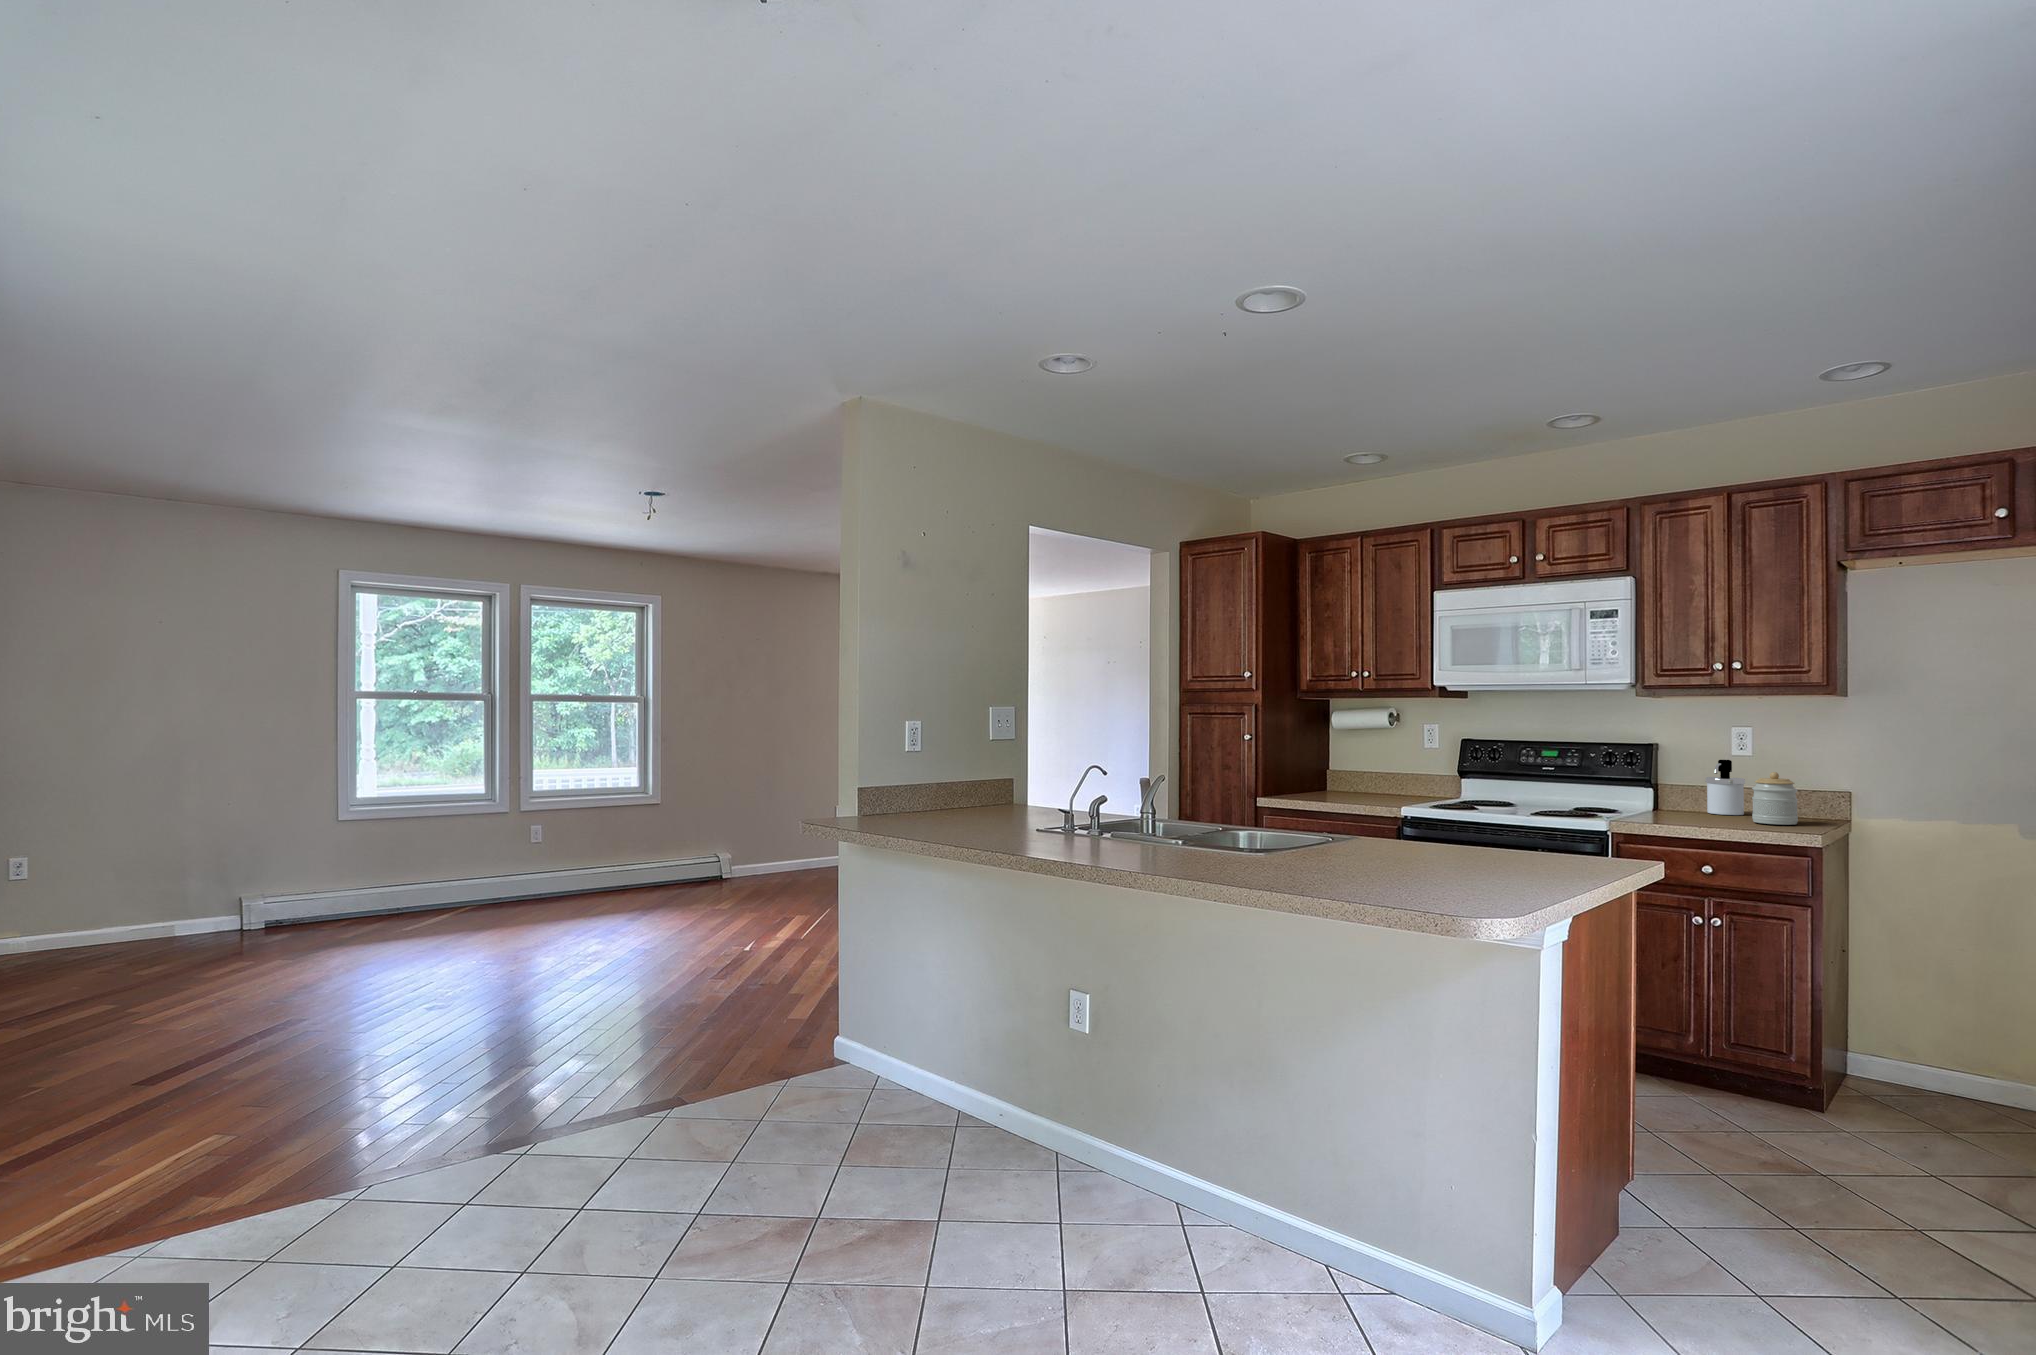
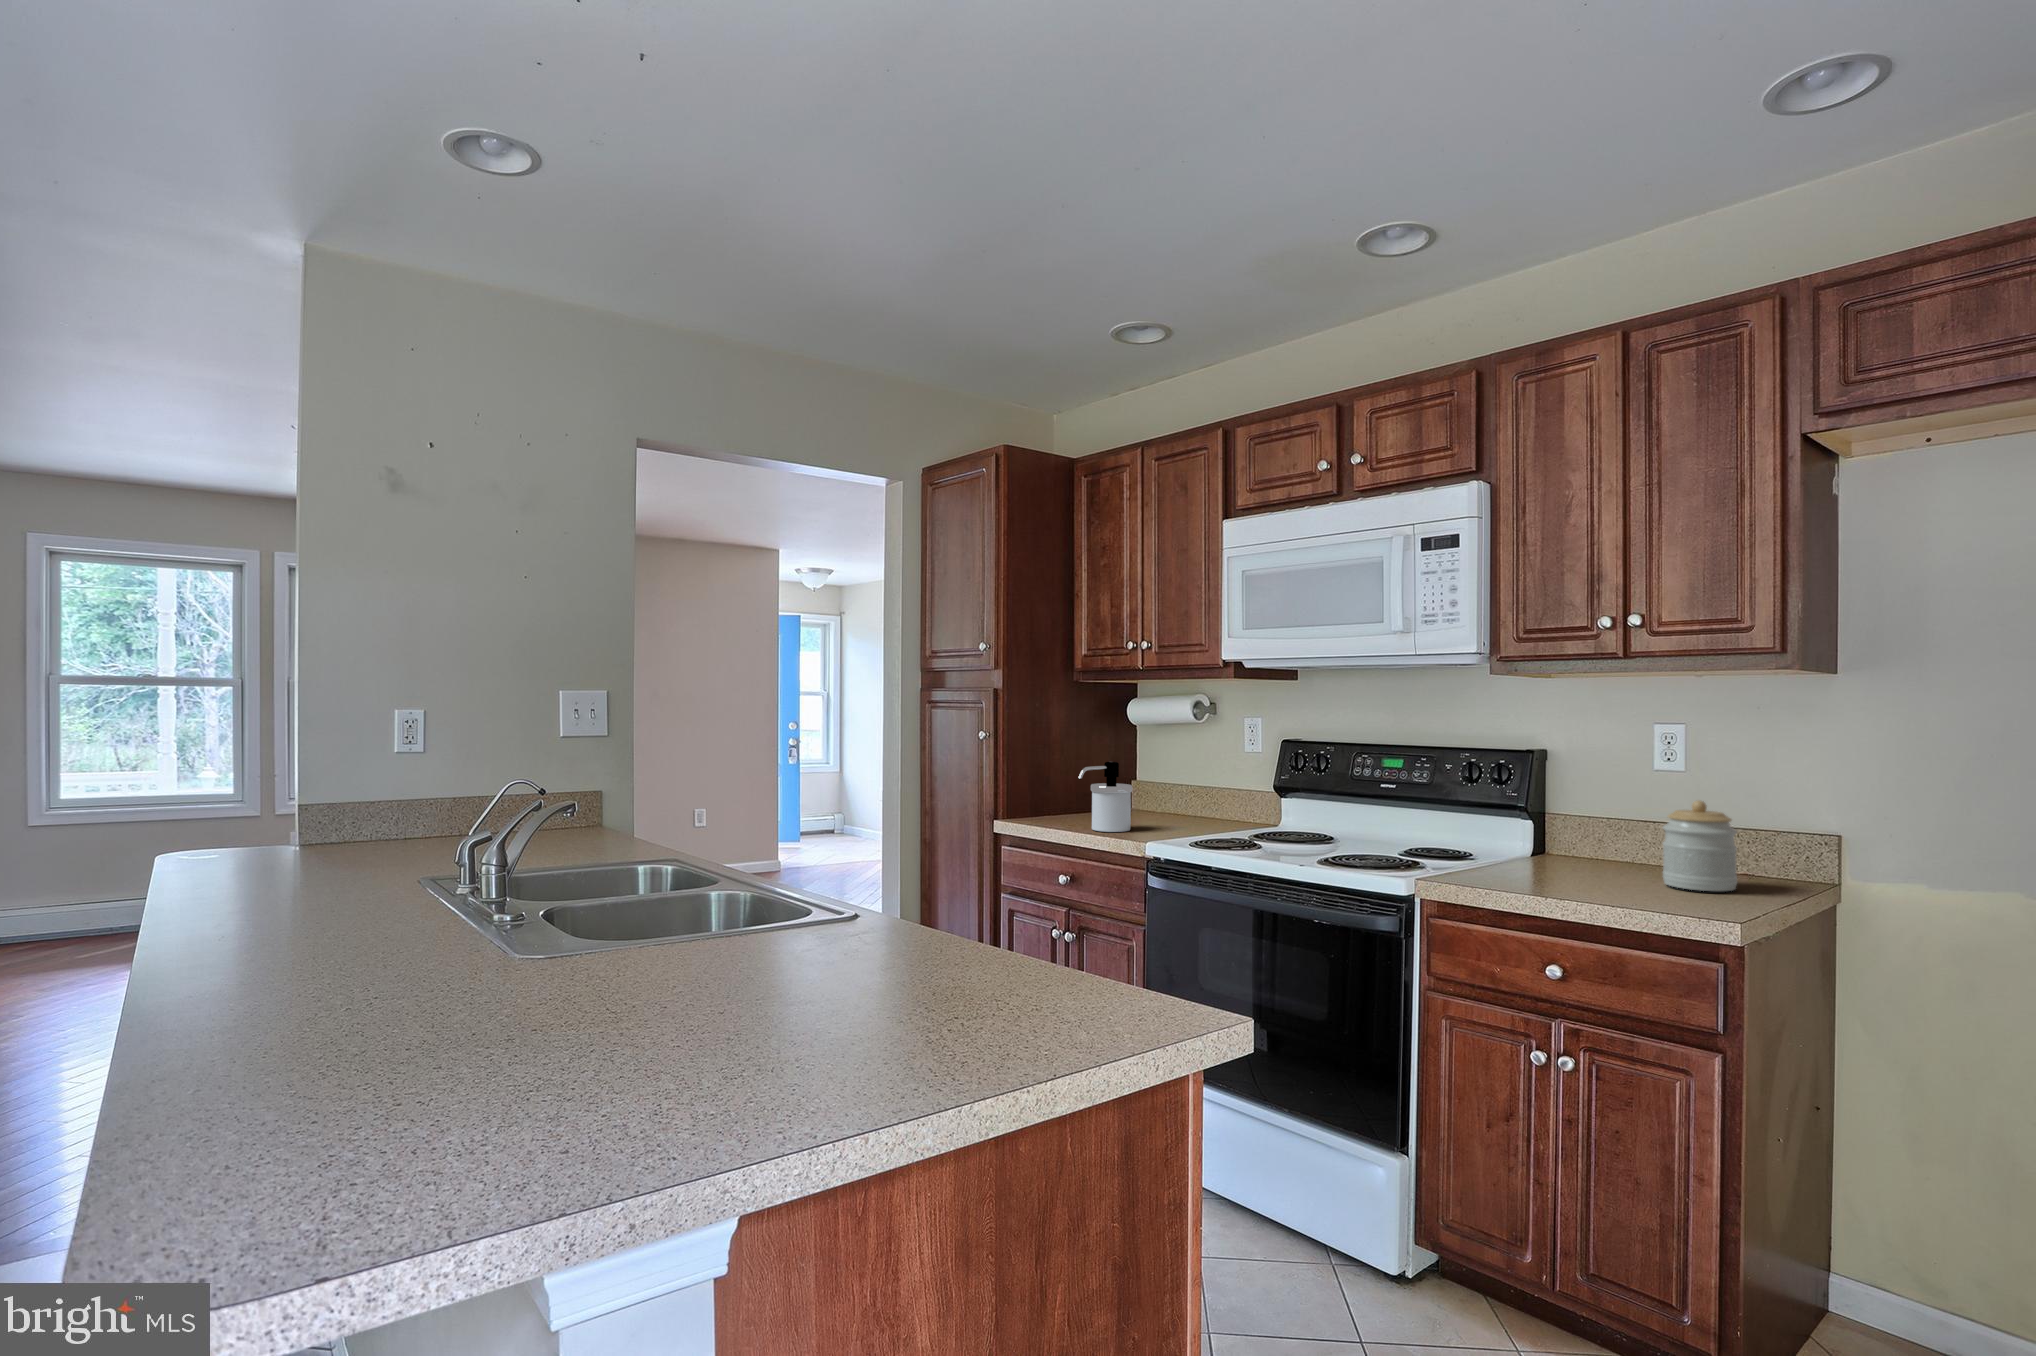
soap dispenser: present [1706,760,1745,815] -> present [1078,762,1132,832]

